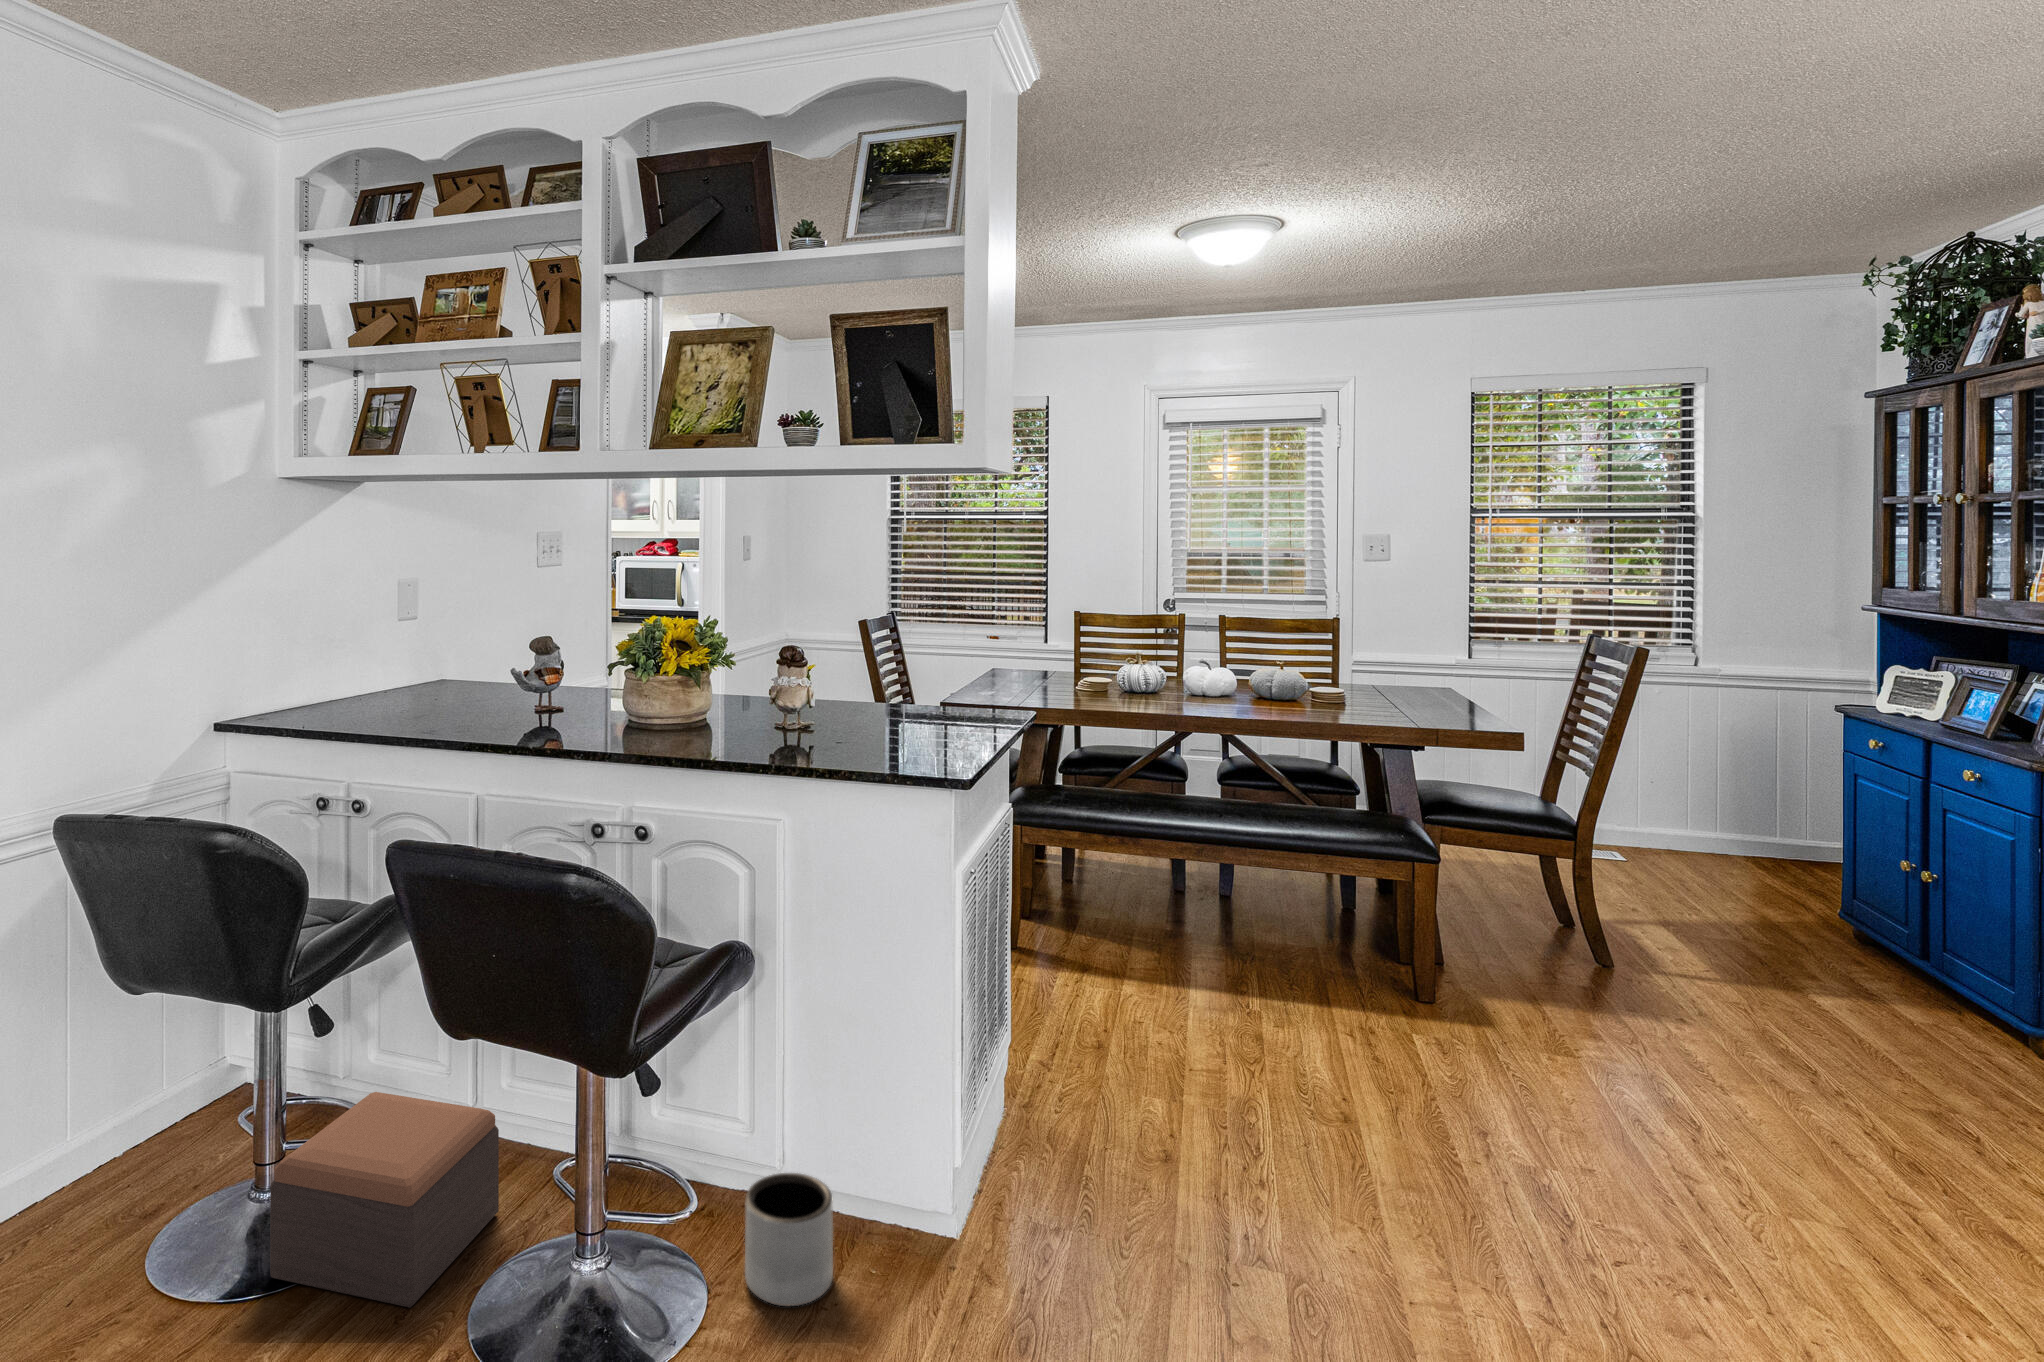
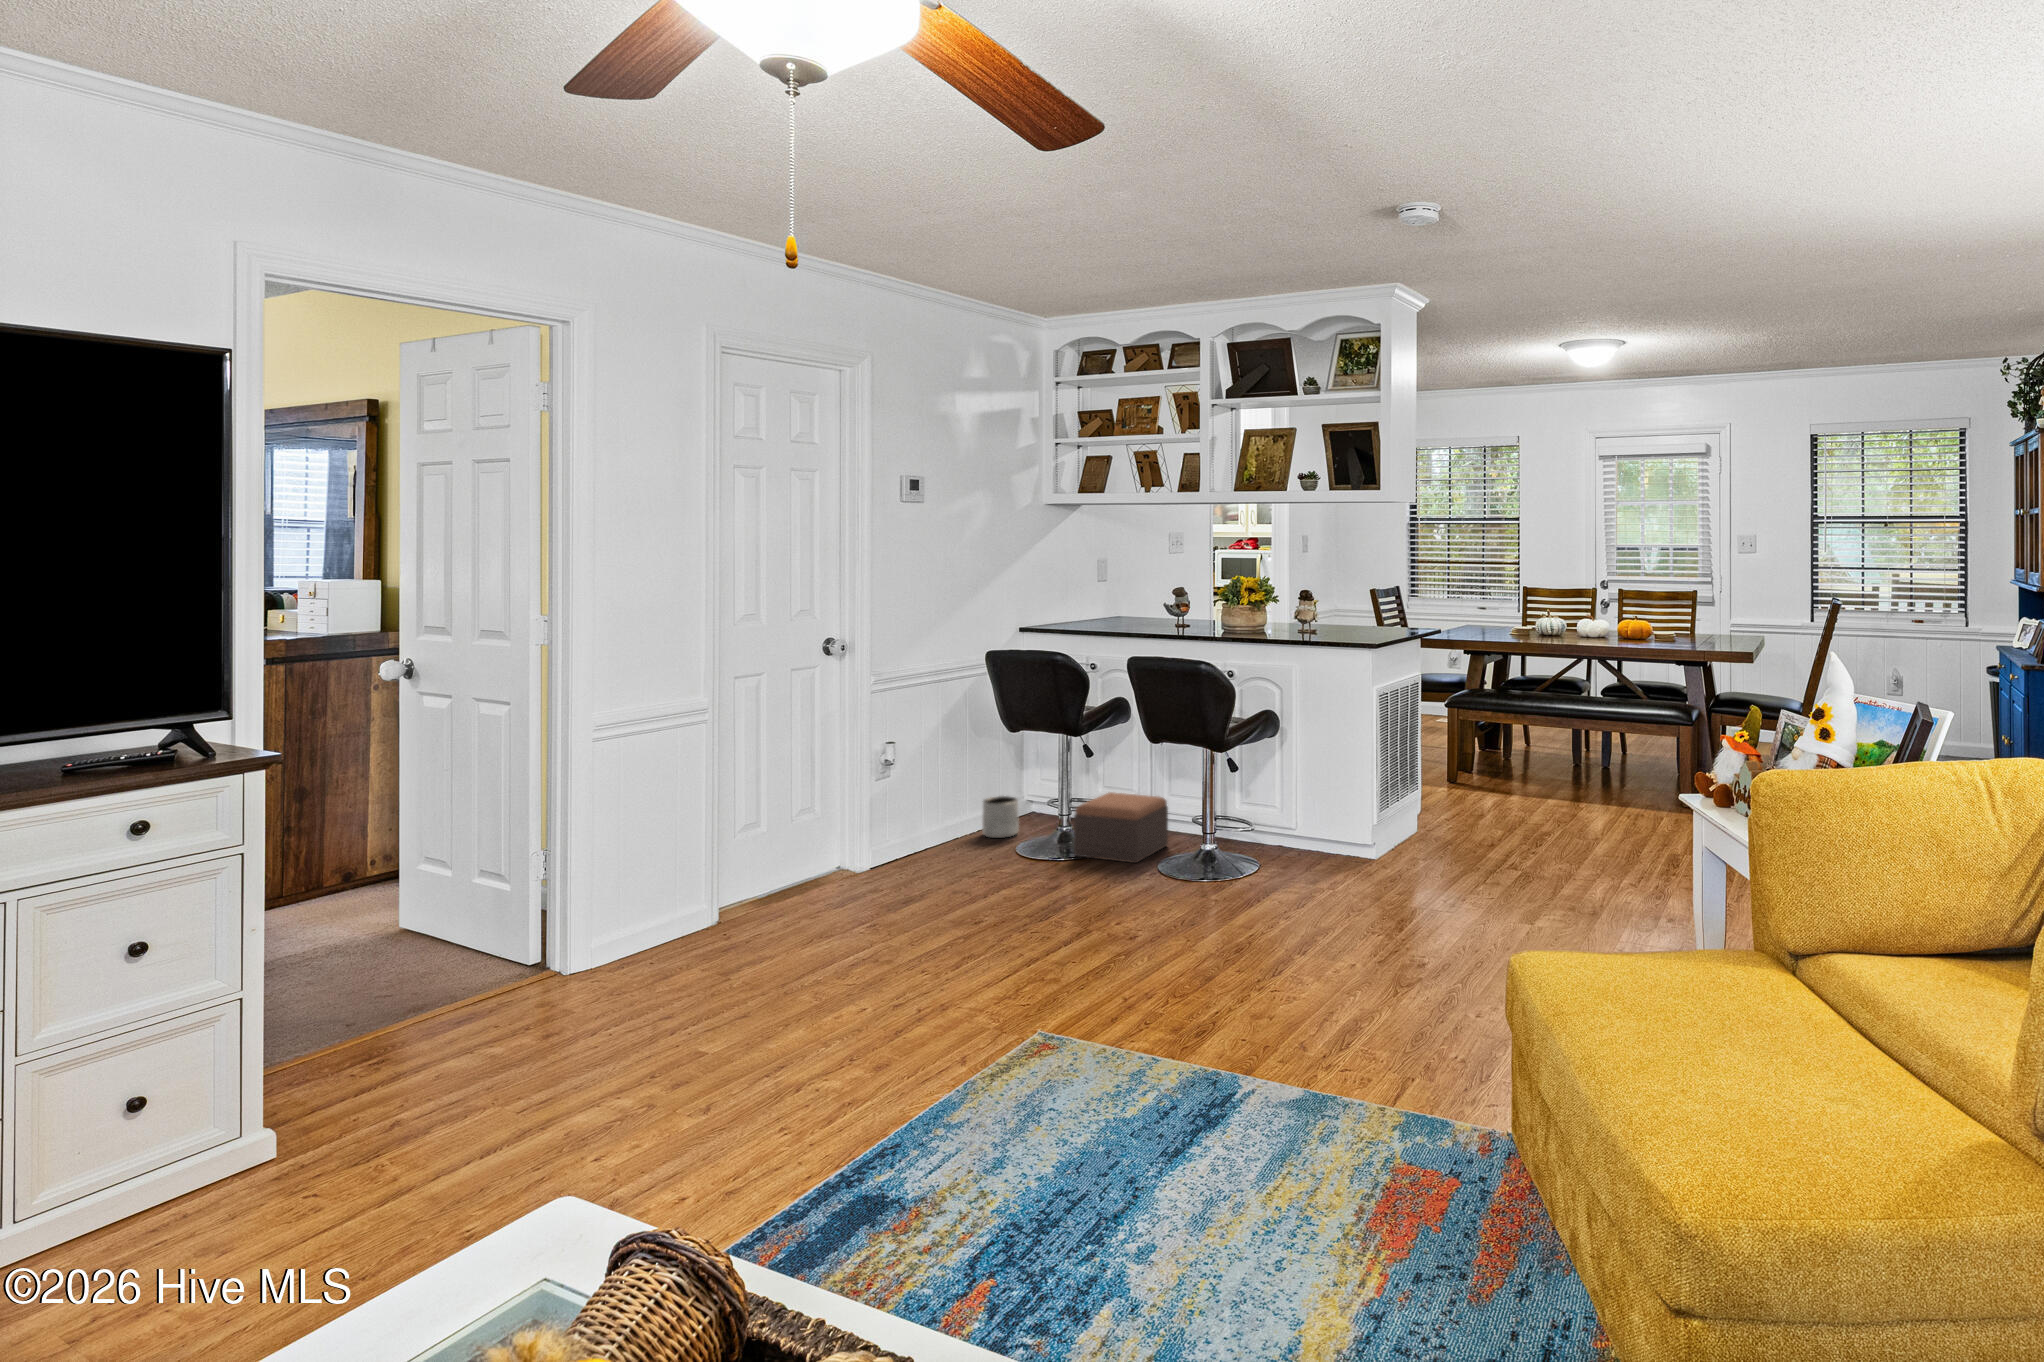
planter: present [745,1173,833,1306] -> present [982,796,1019,838]

